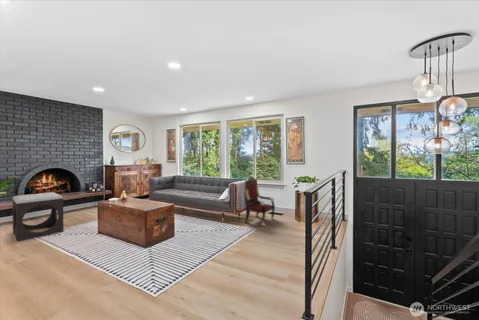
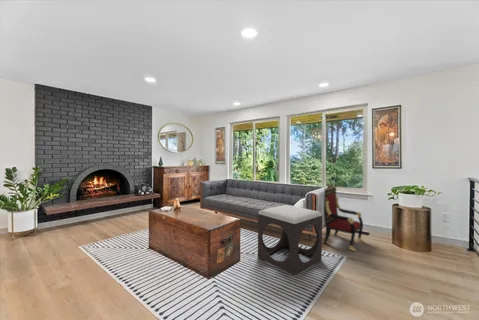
footstool: present [13,192,64,241] -> present [258,205,322,275]

